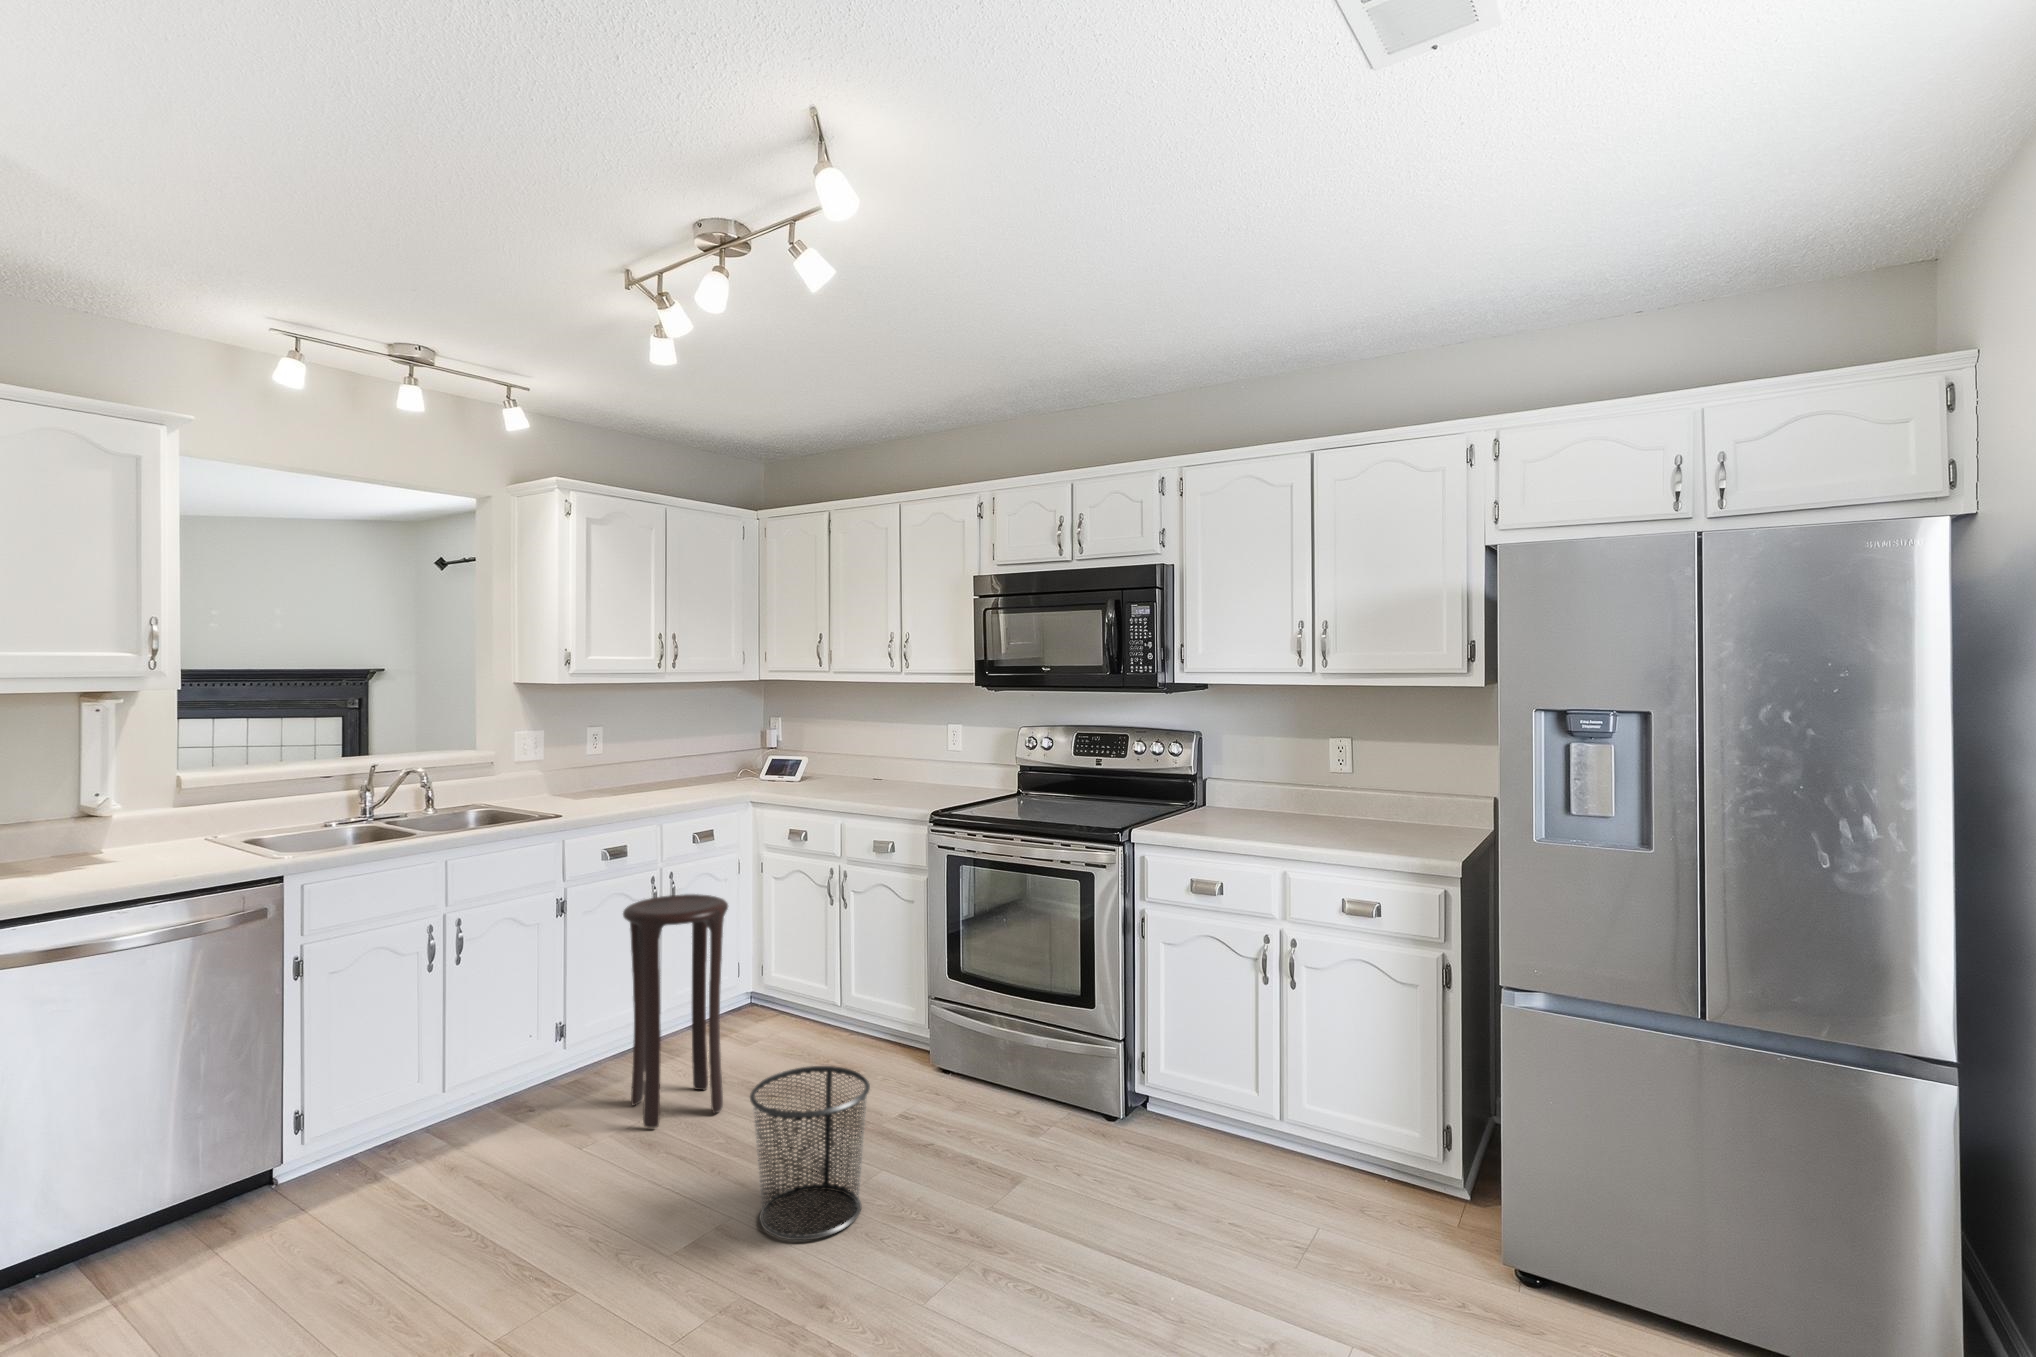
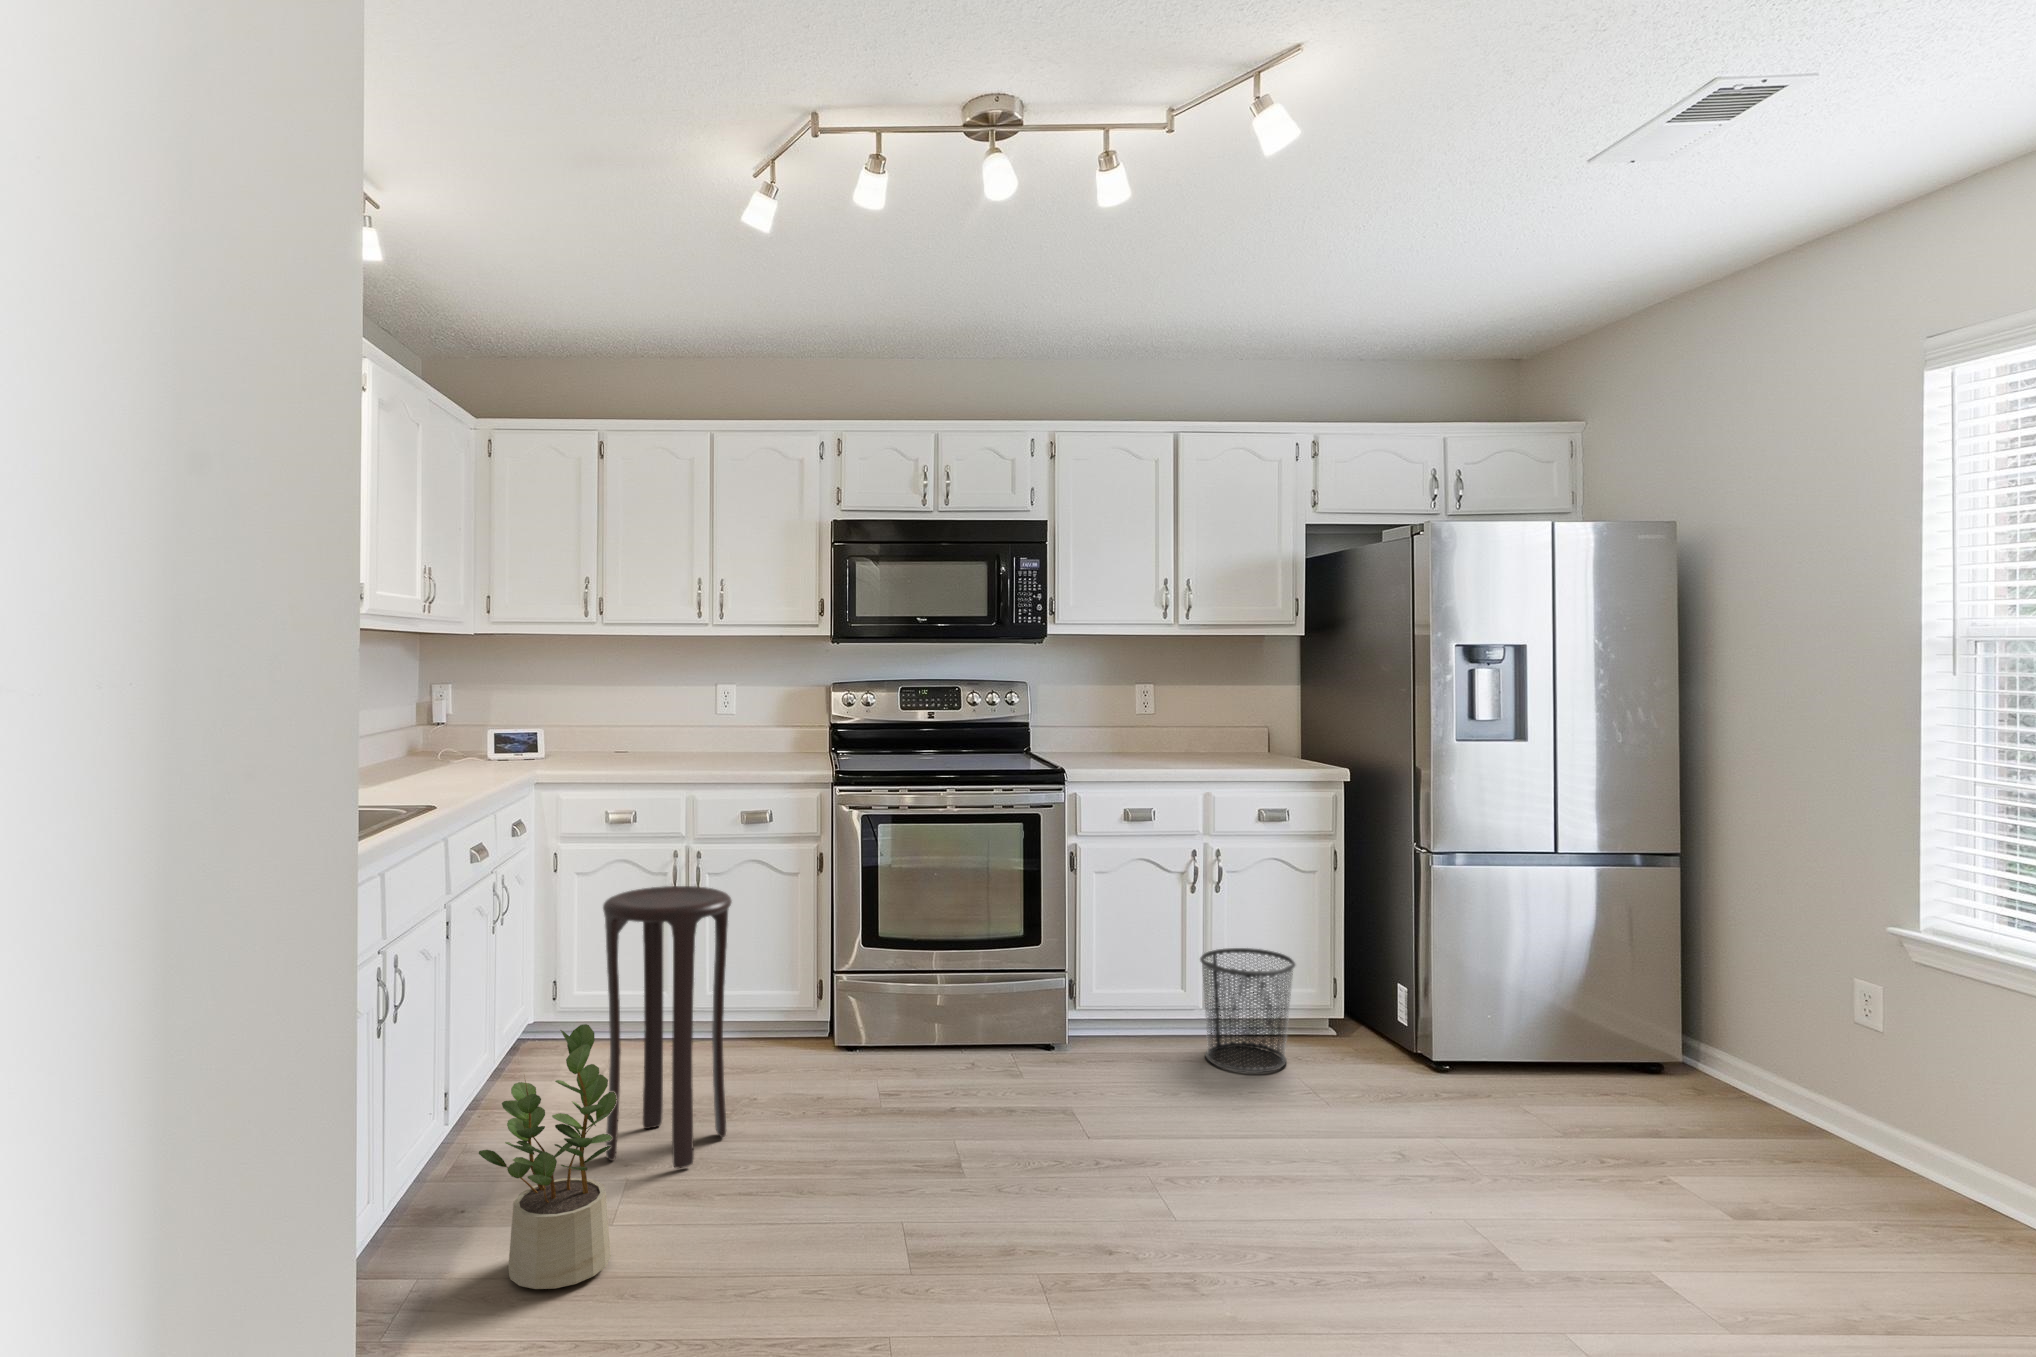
potted plant: none [421,991,522,1186] -> present [479,1024,617,1289]
waste bin: present [750,1066,870,1240] -> present [1200,948,1295,1073]

